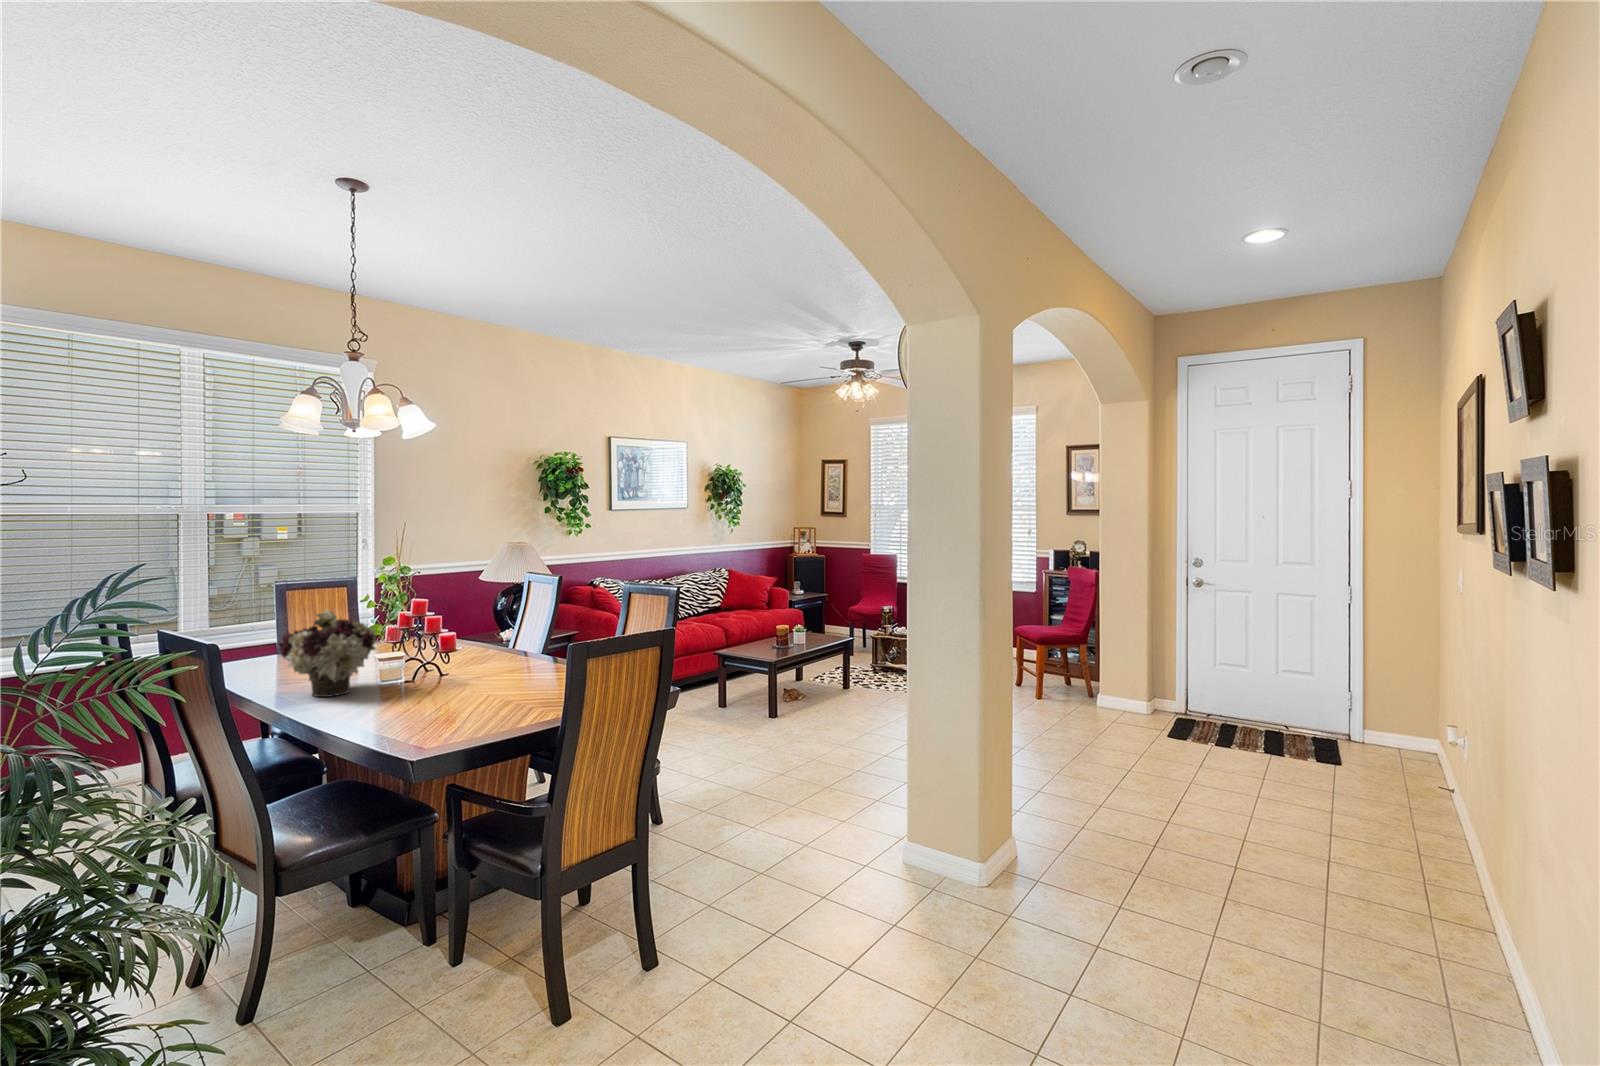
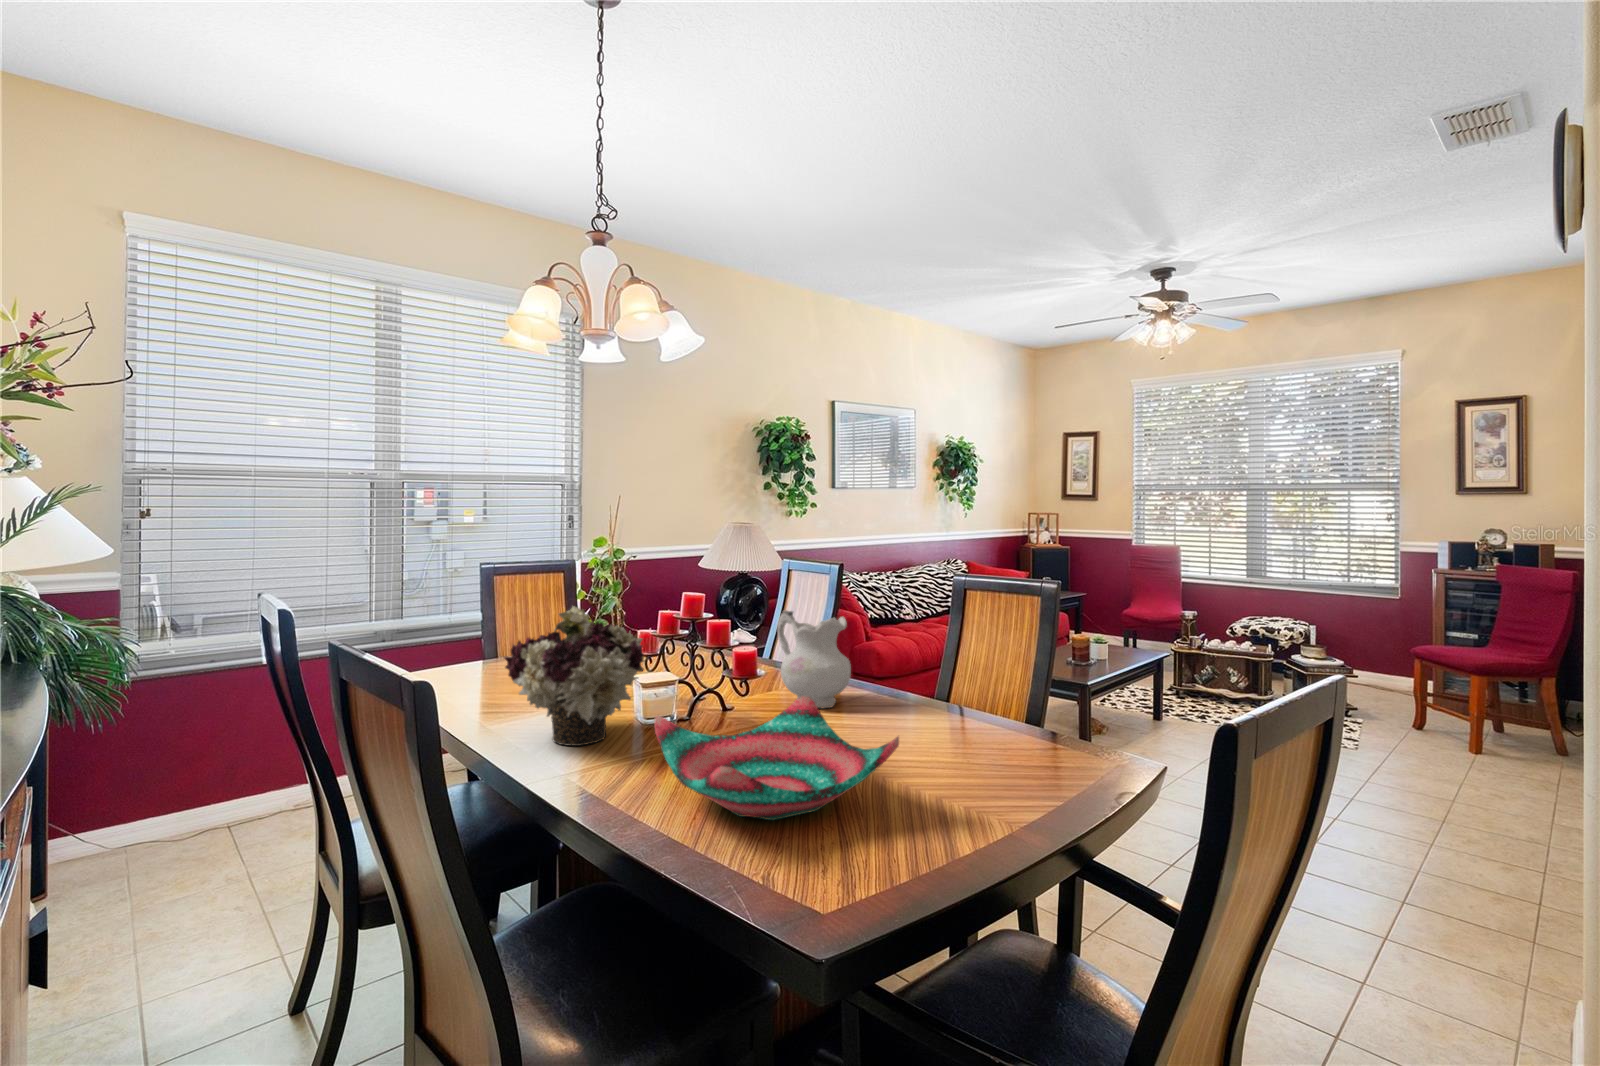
ceramic pitcher: none [483,610,532,673] -> present [778,611,851,708]
decorative bowl: none [367,659,506,722] -> present [654,696,899,820]

